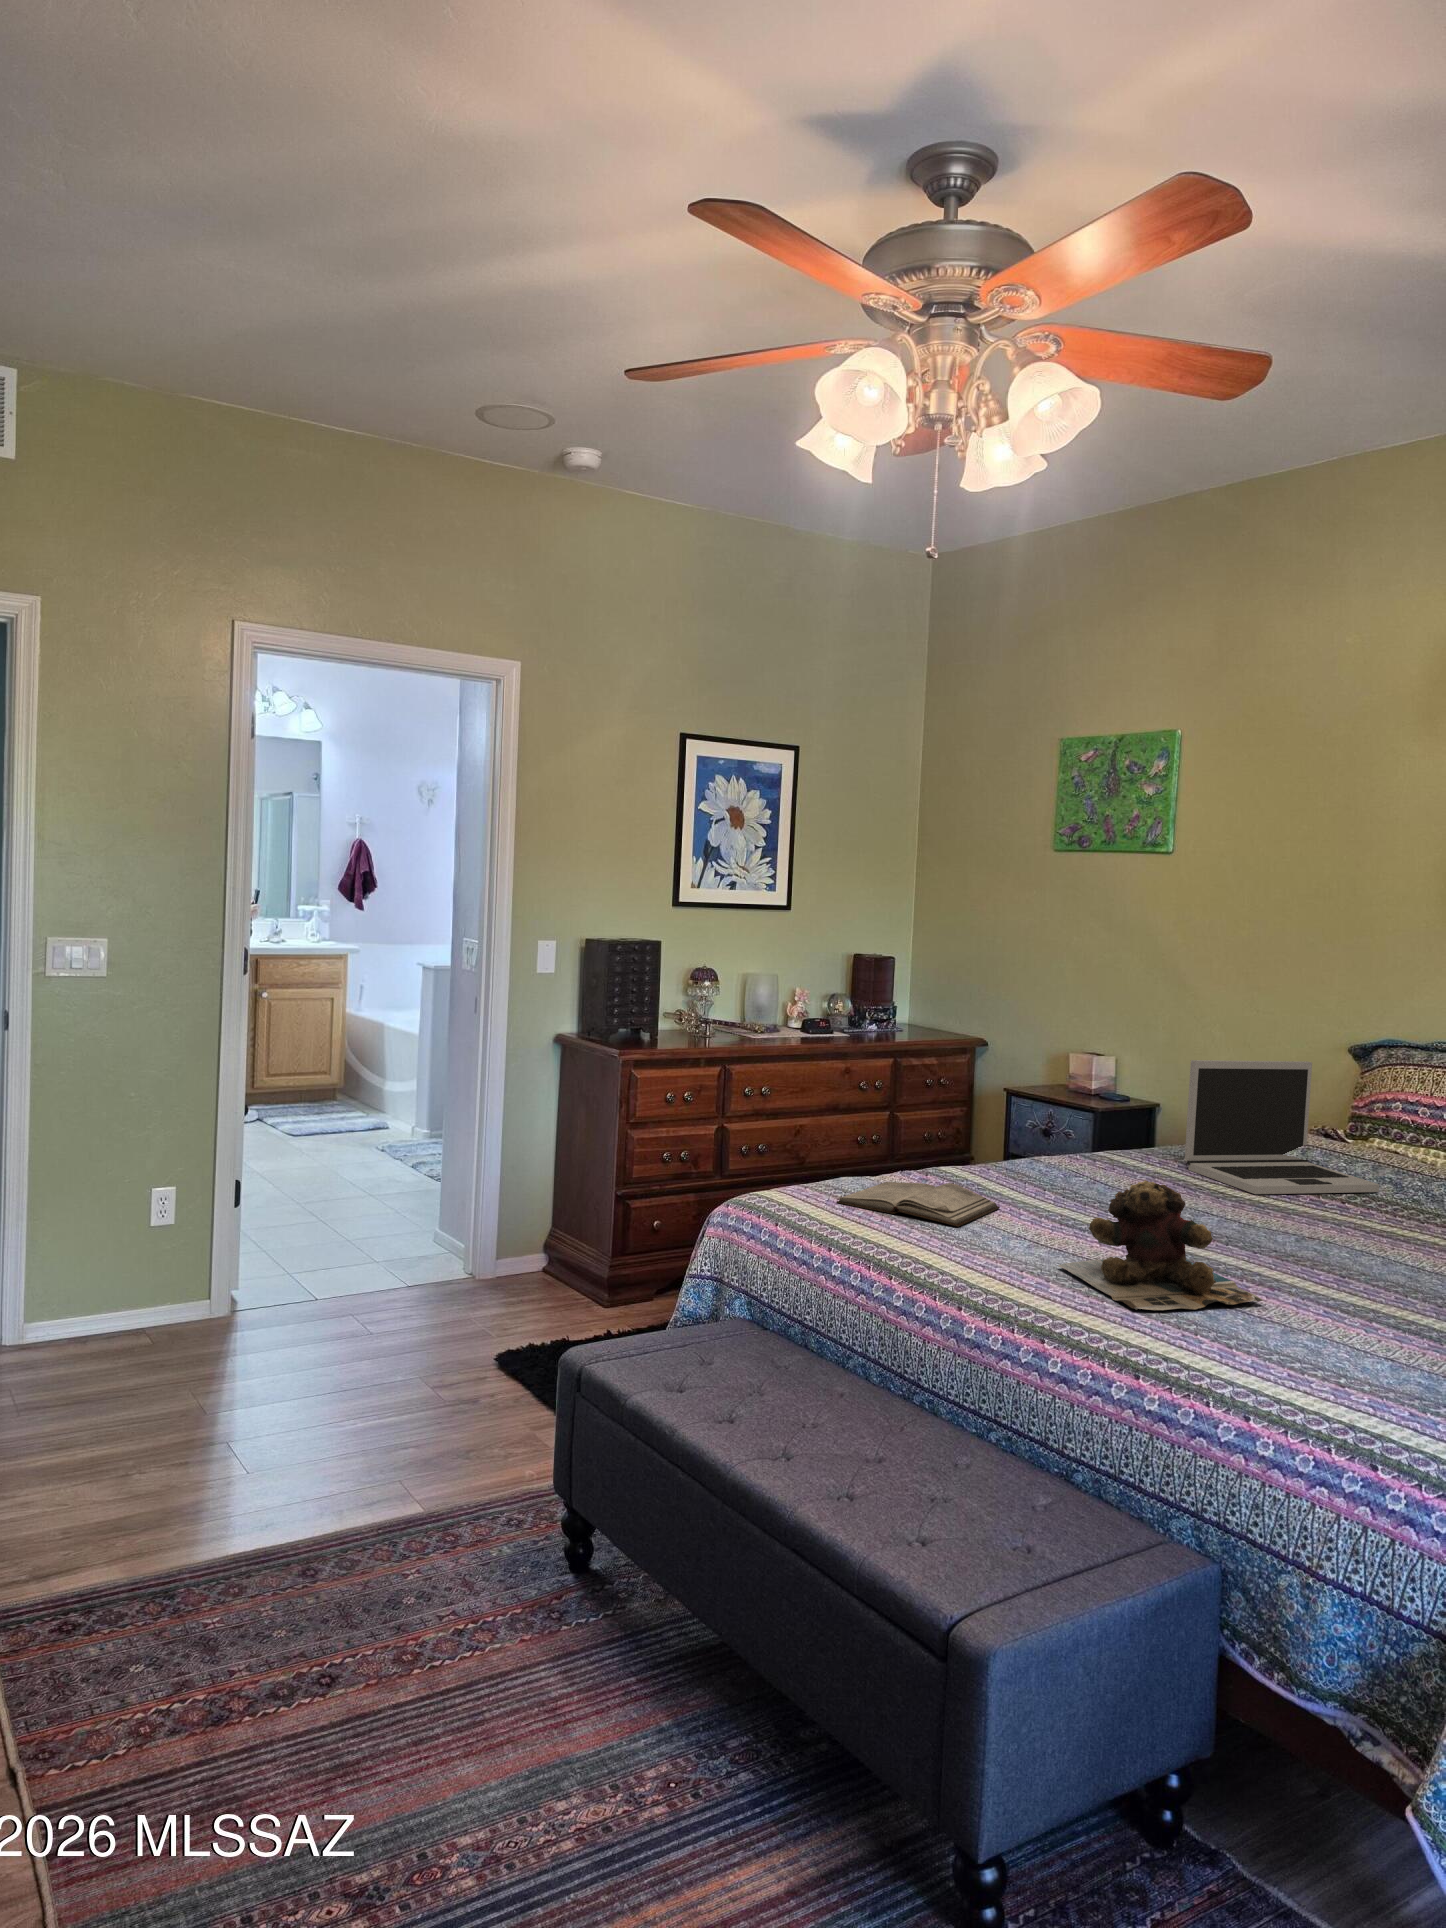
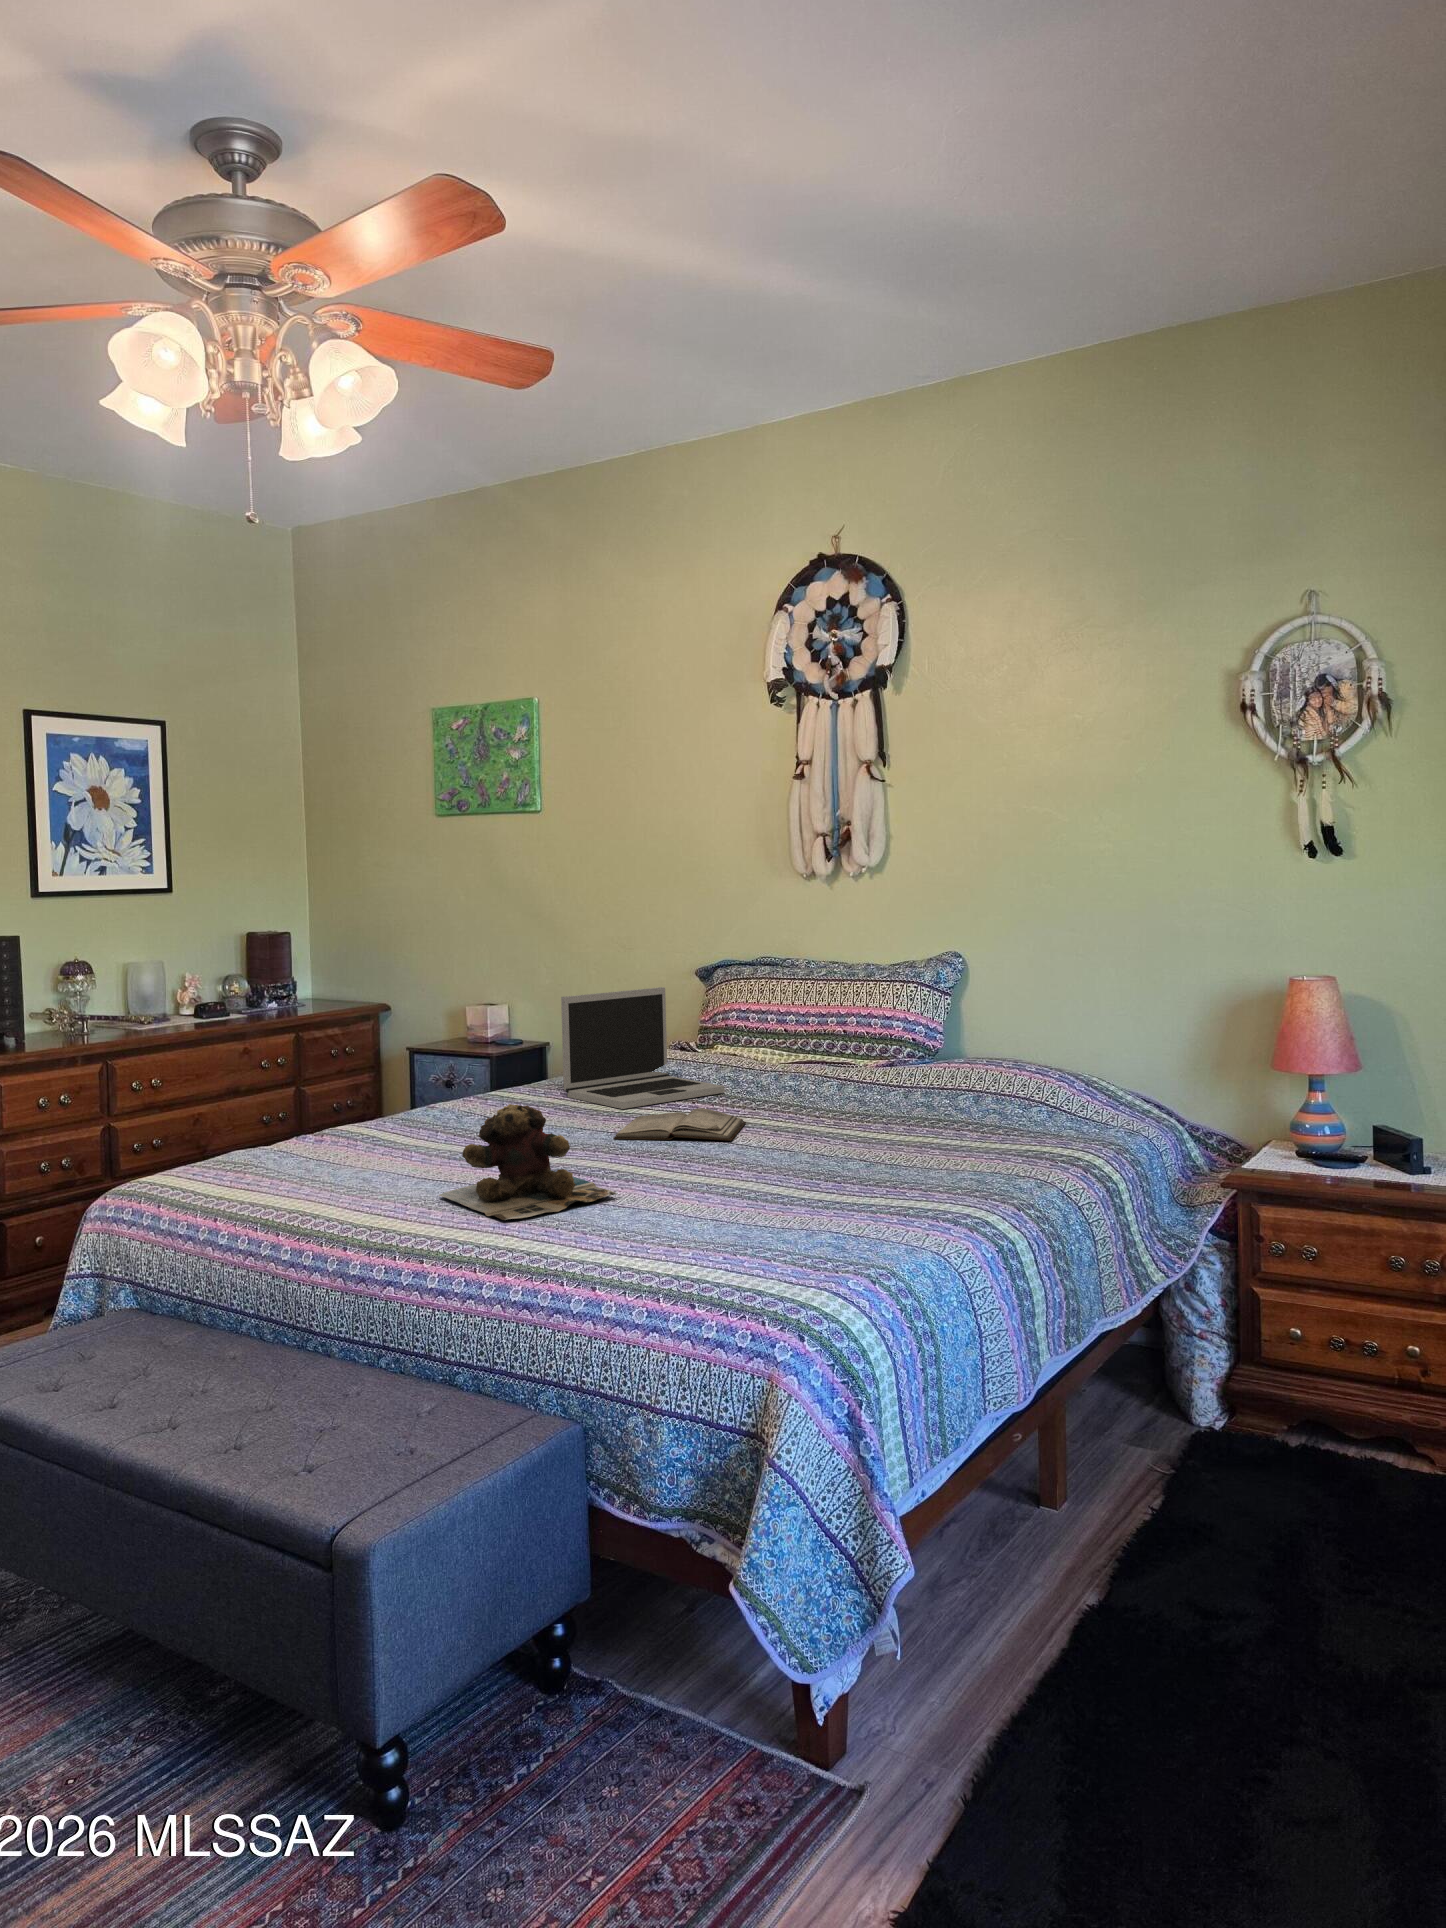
diary: present [837,1182,1000,1227] -> present [613,1108,746,1141]

